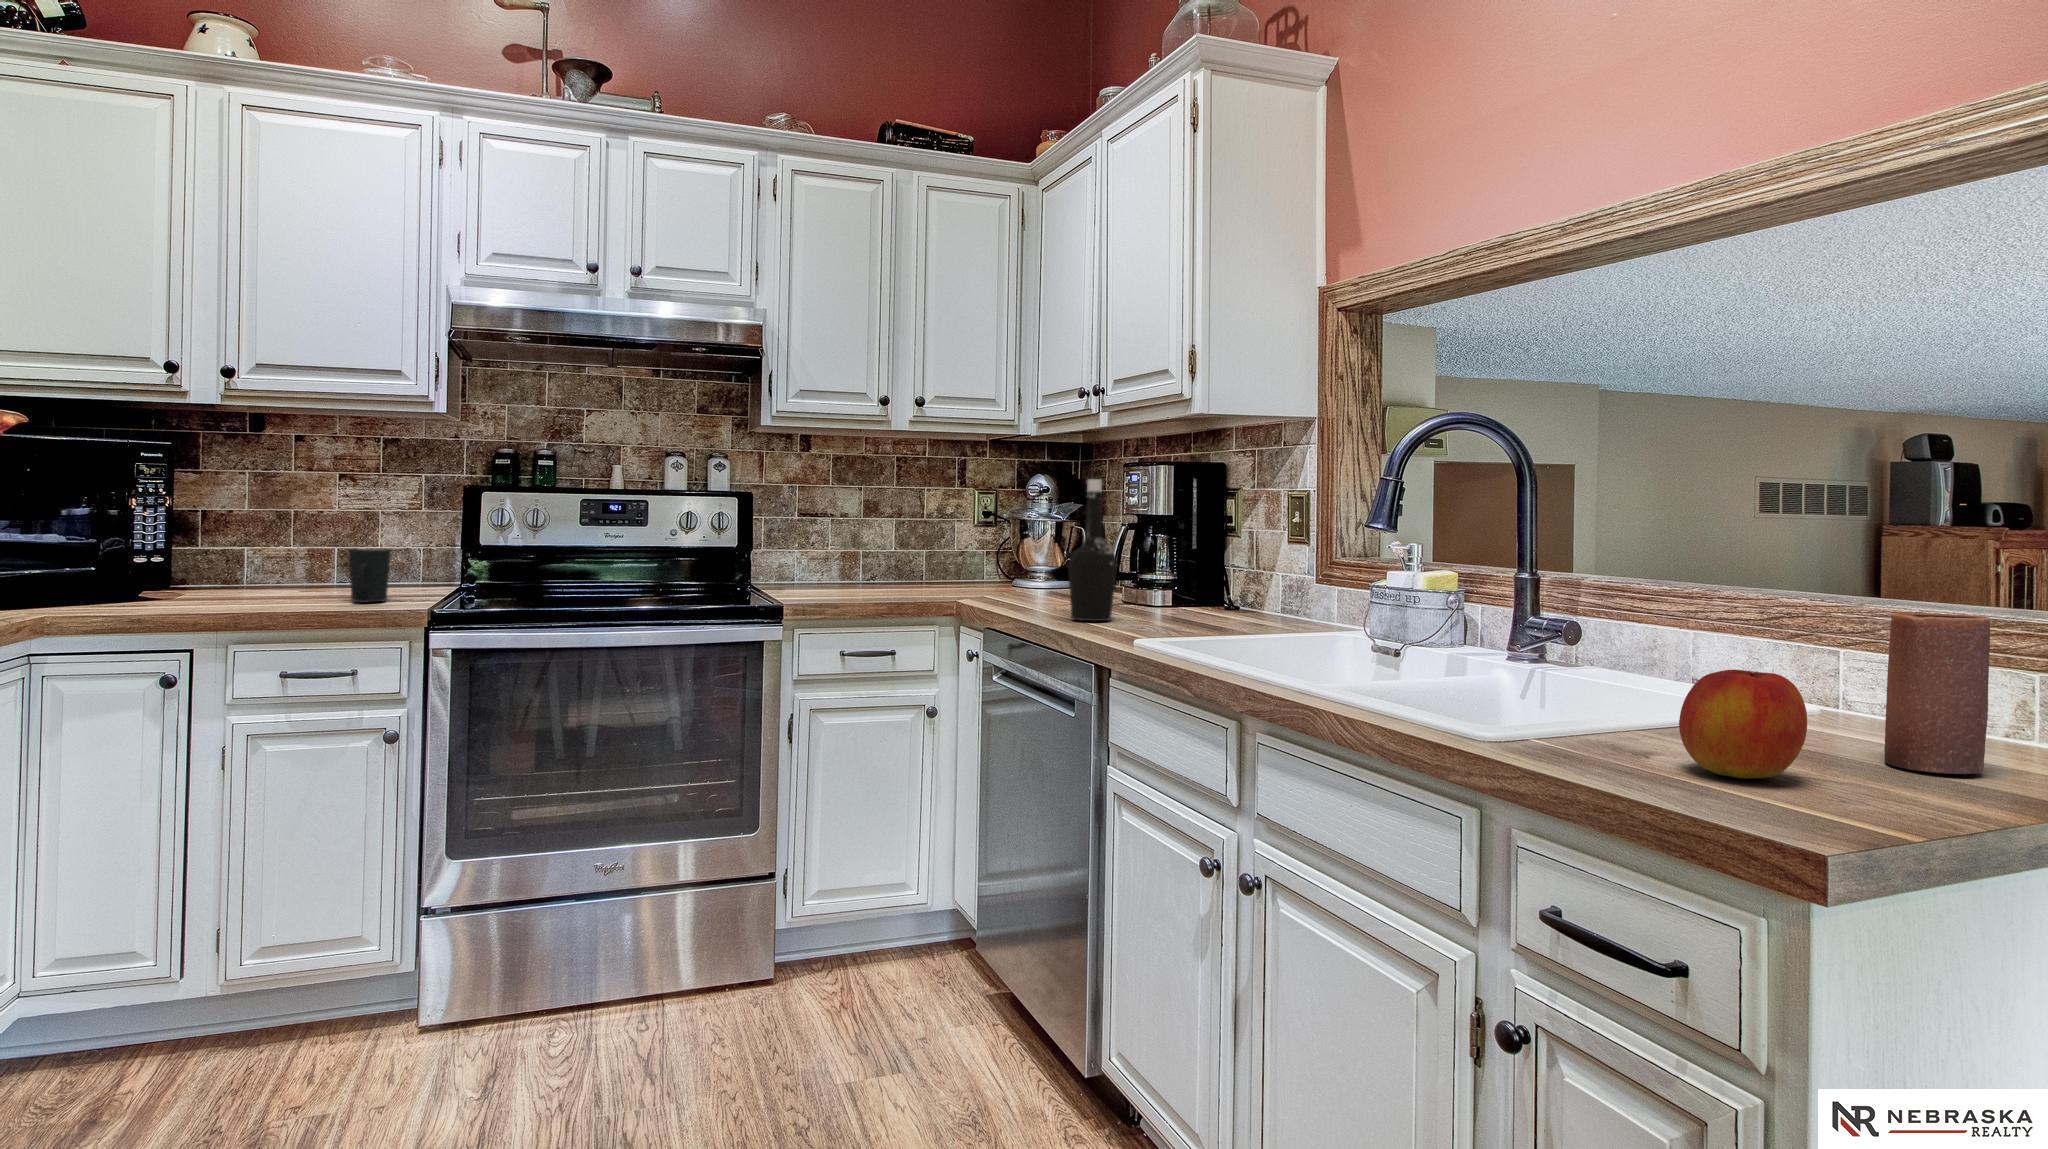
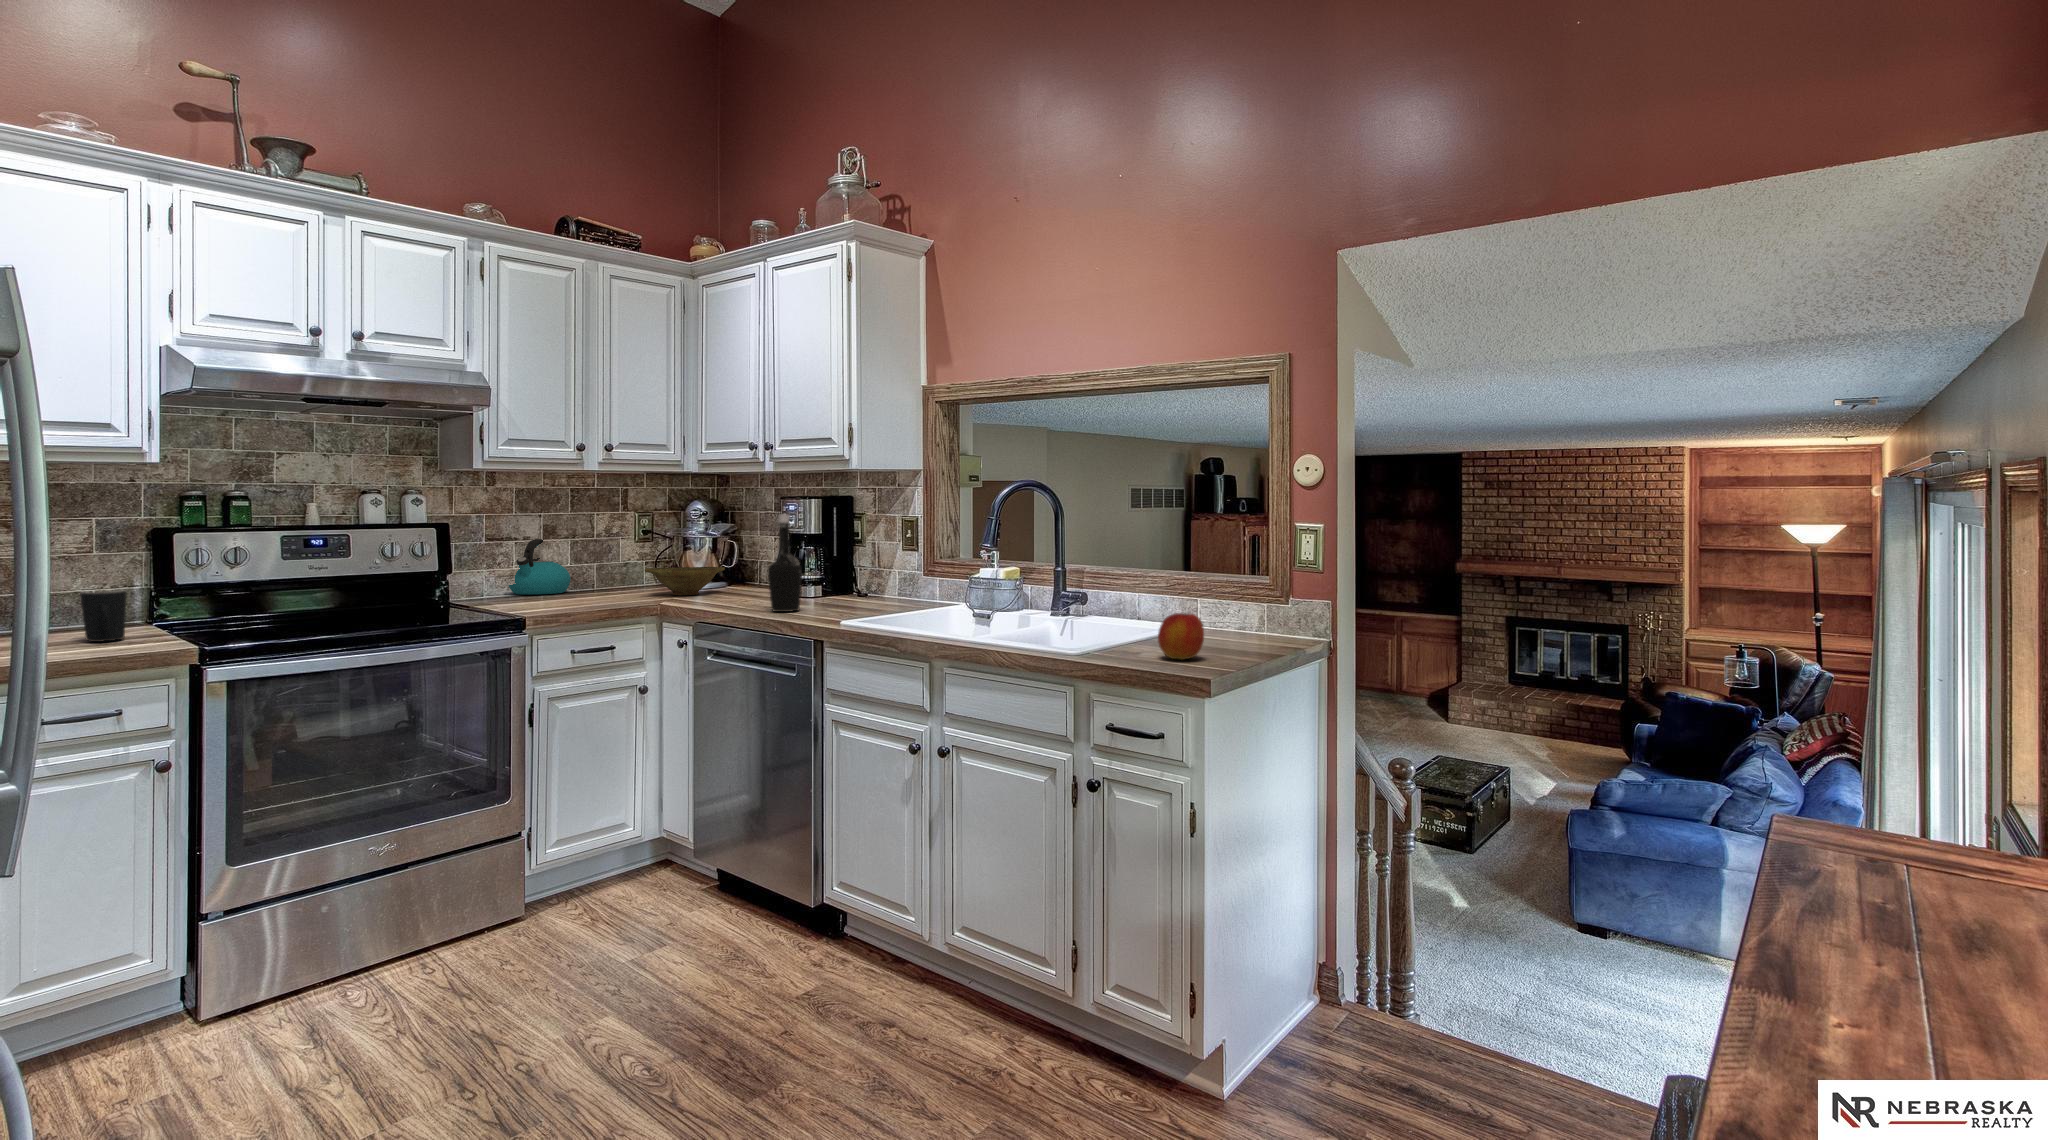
kettle: none [822,517,891,583] -> present [508,539,571,594]
bowl: none [955,556,1060,594] -> present [645,567,725,595]
candle: present [1884,612,1990,774] -> none [1229,583,1262,650]

